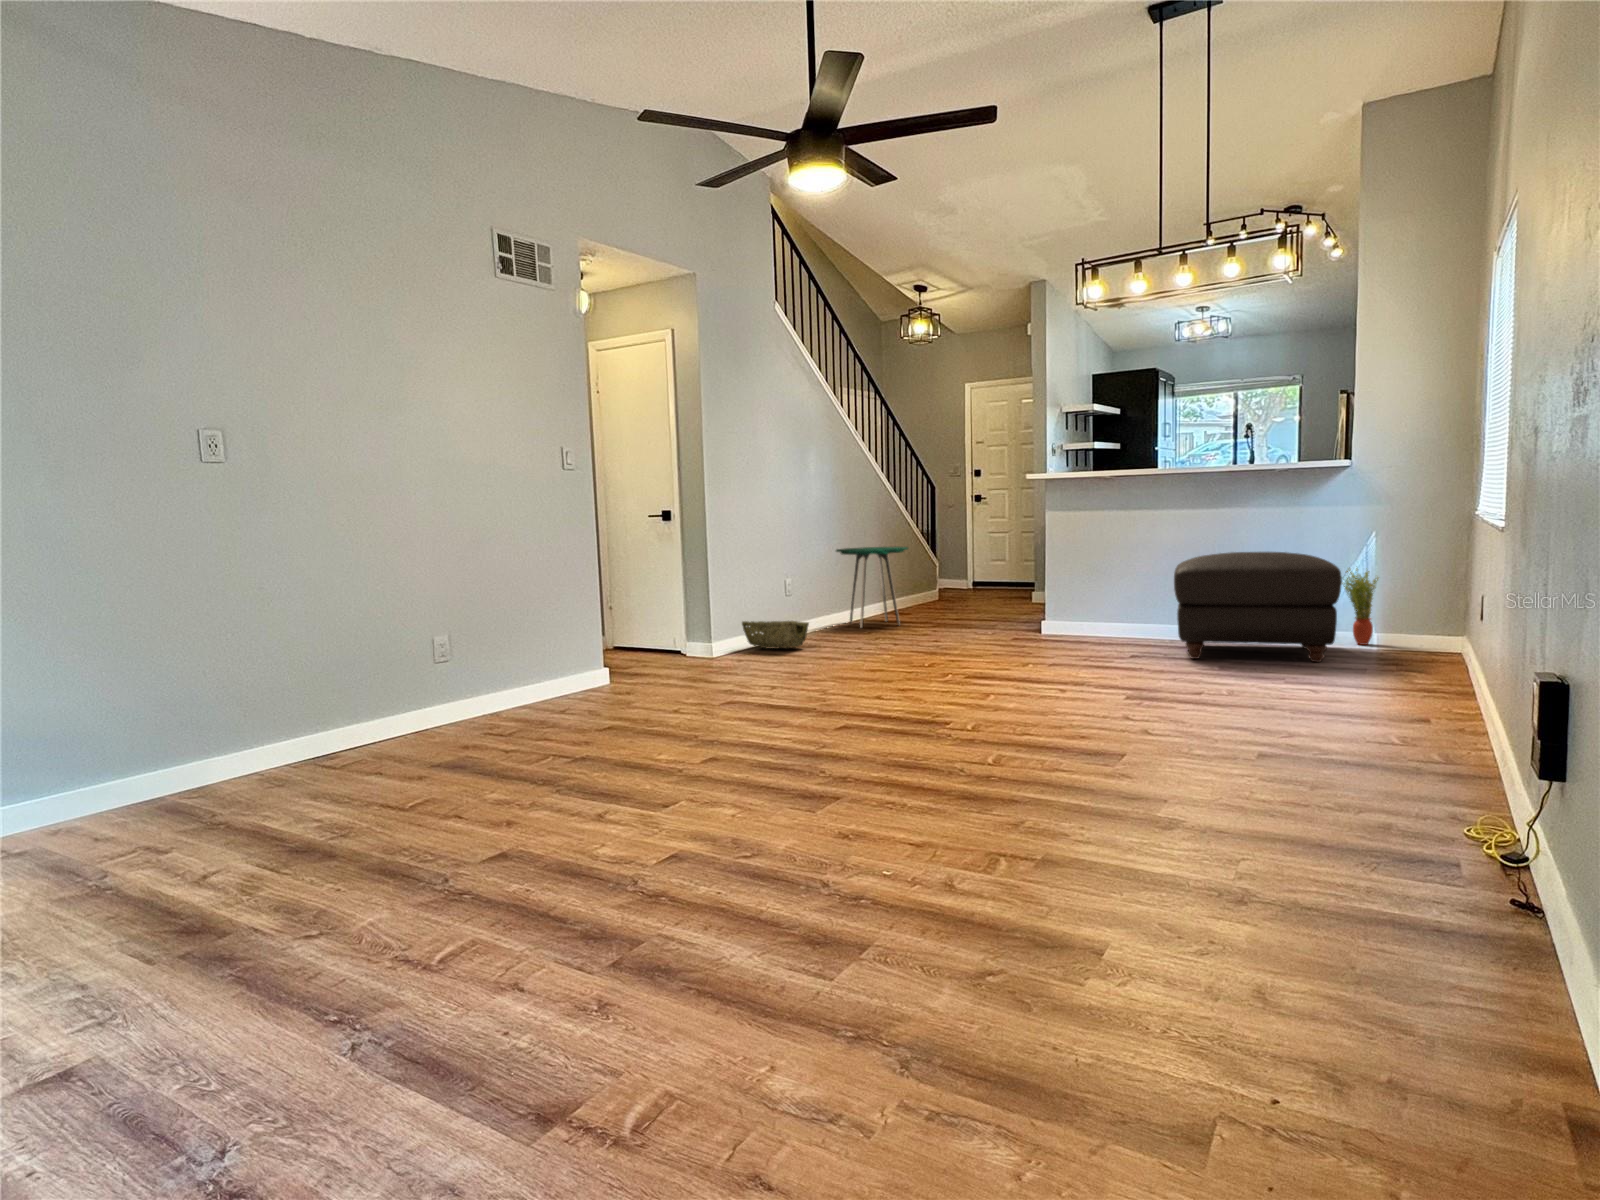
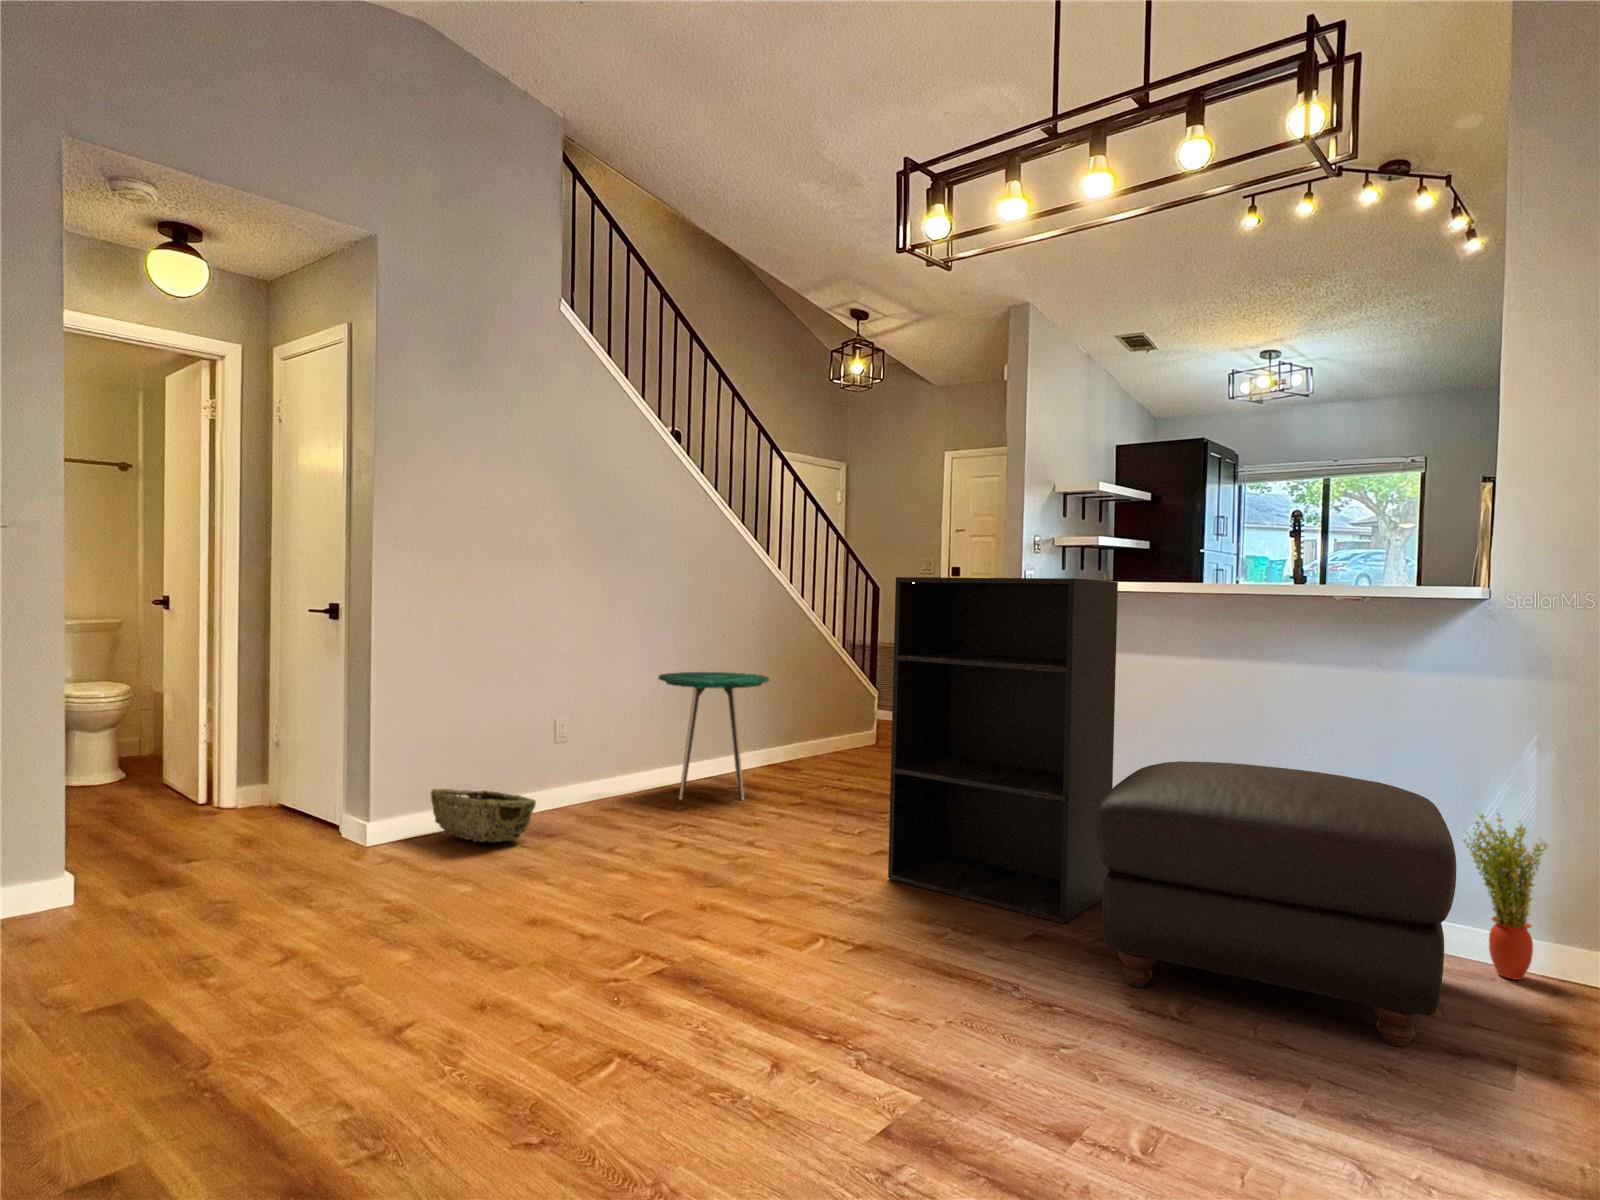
bookshelf: none [1032,464,1157,648] -> present [888,577,1118,923]

